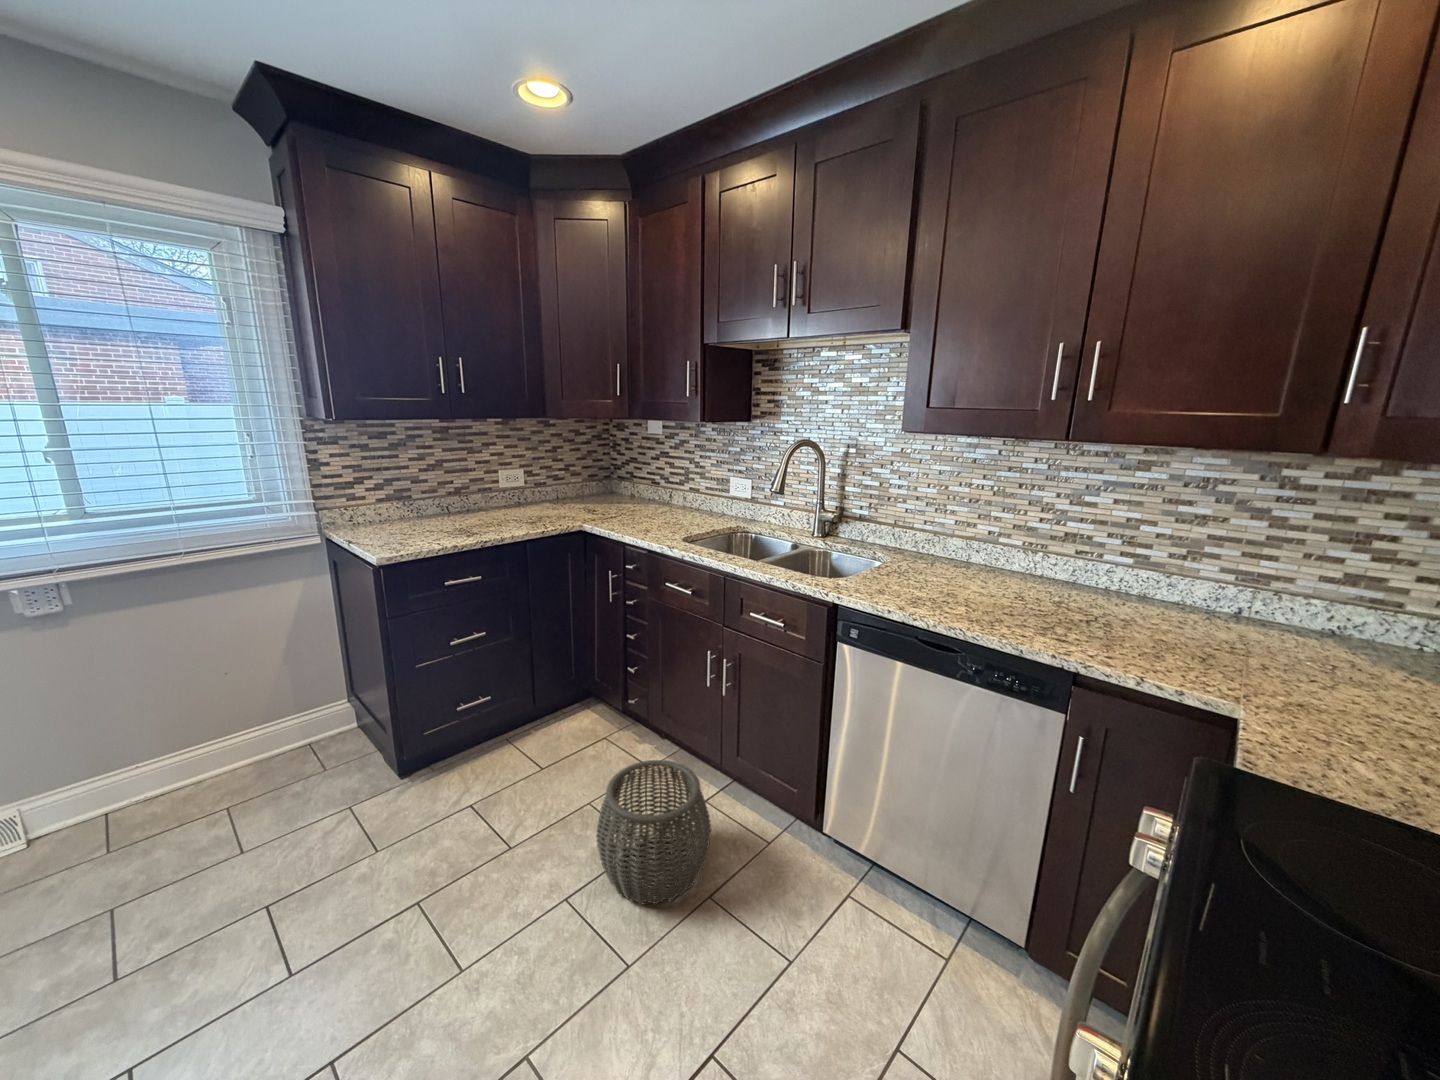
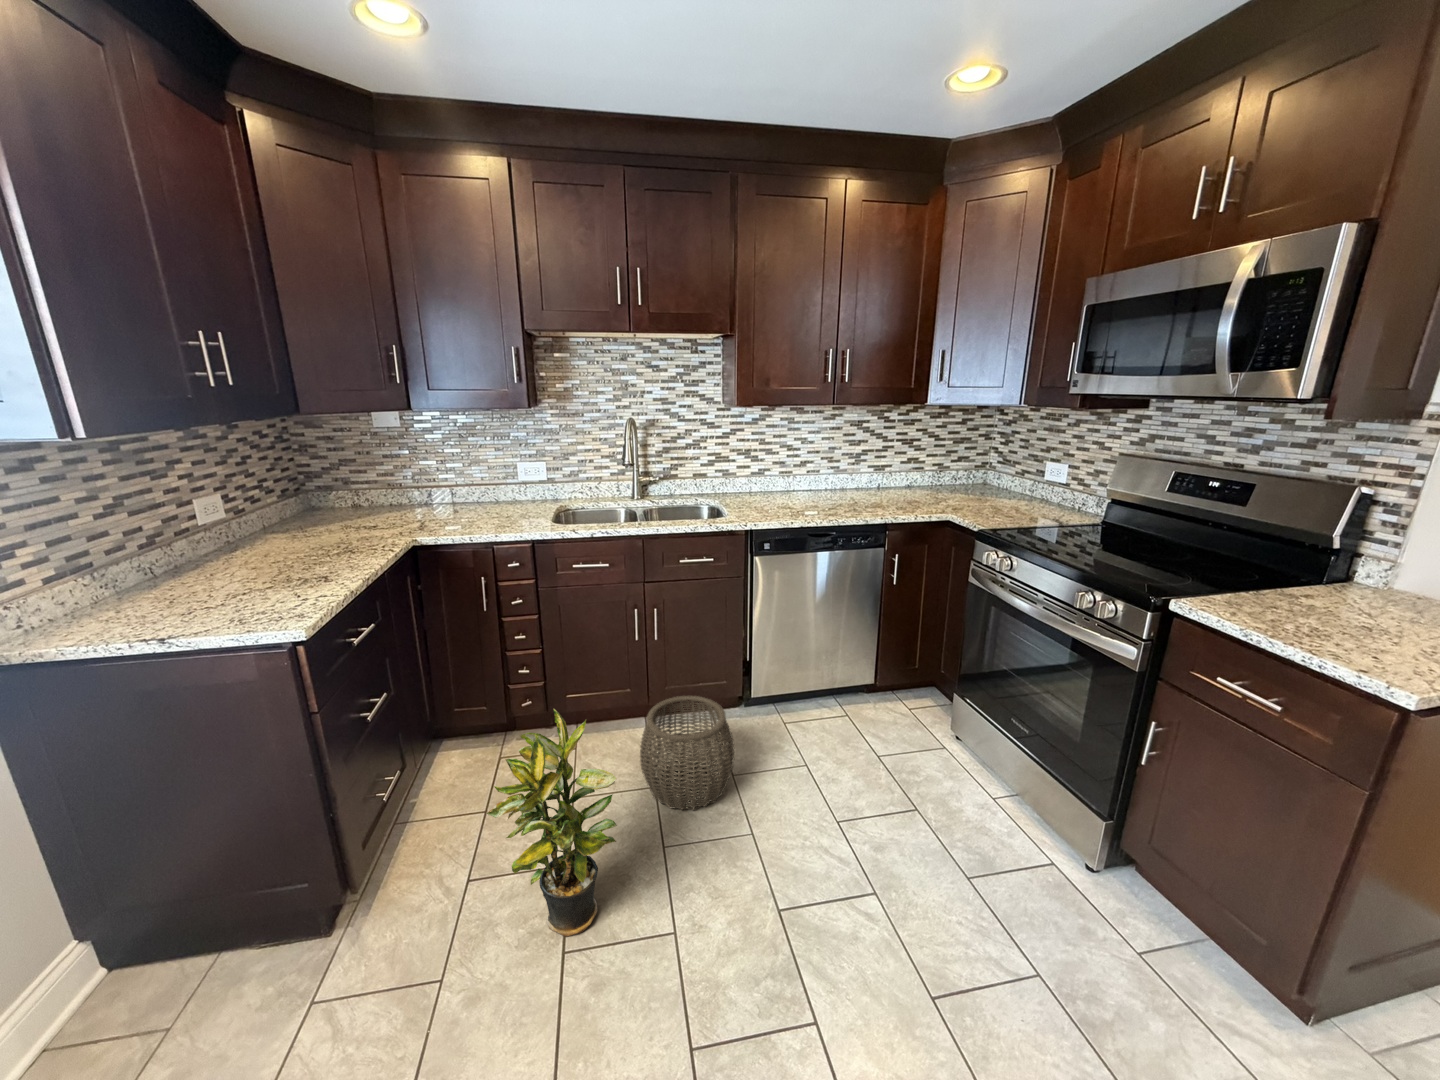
potted plant: none [360,692,487,904] -> present [486,709,617,937]

